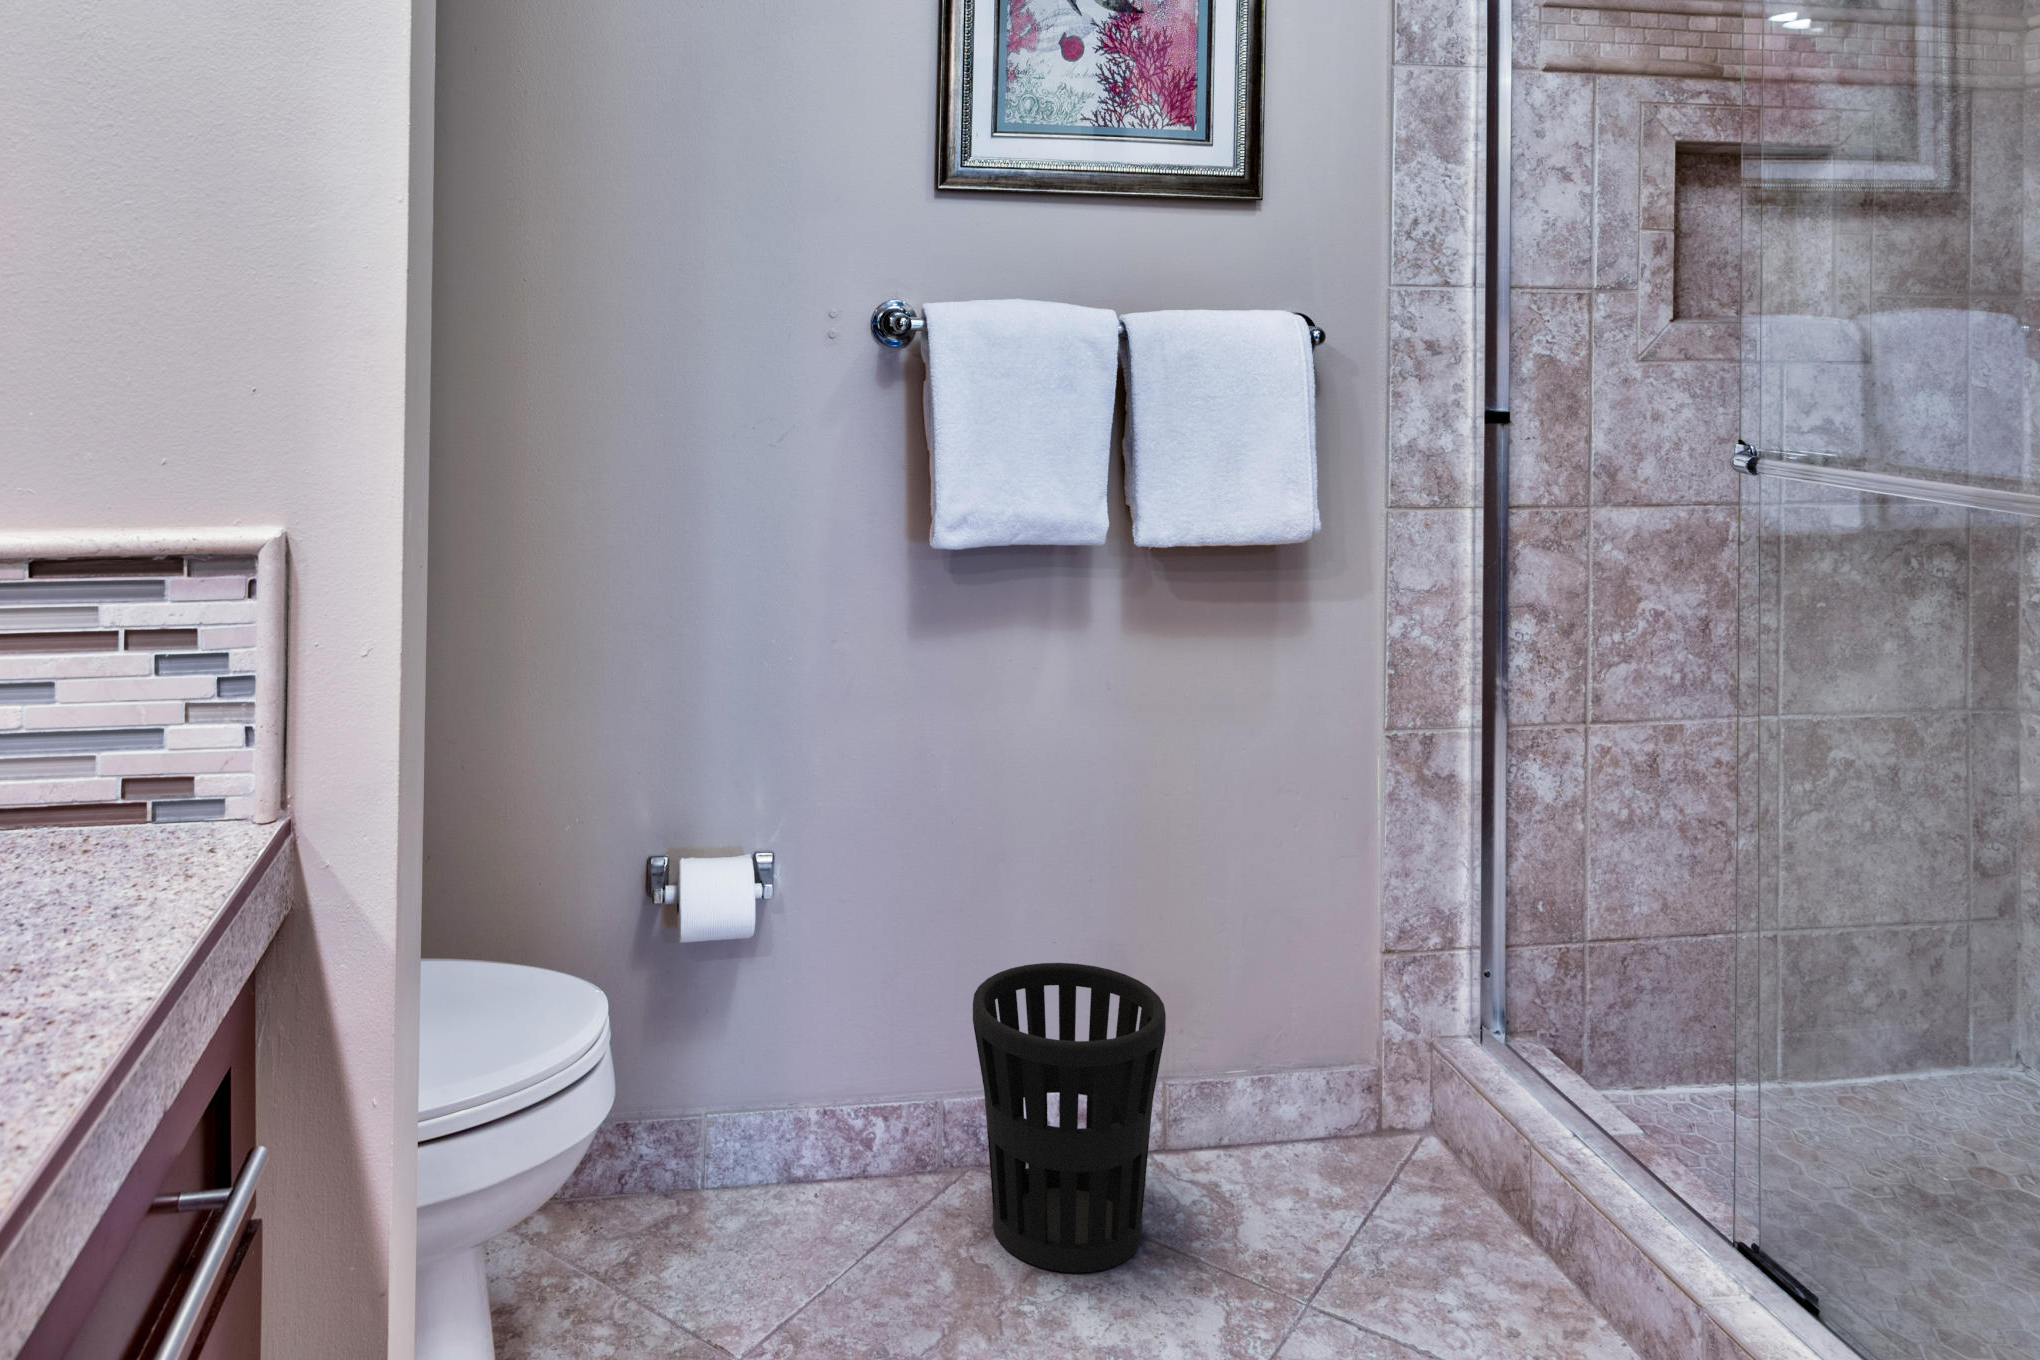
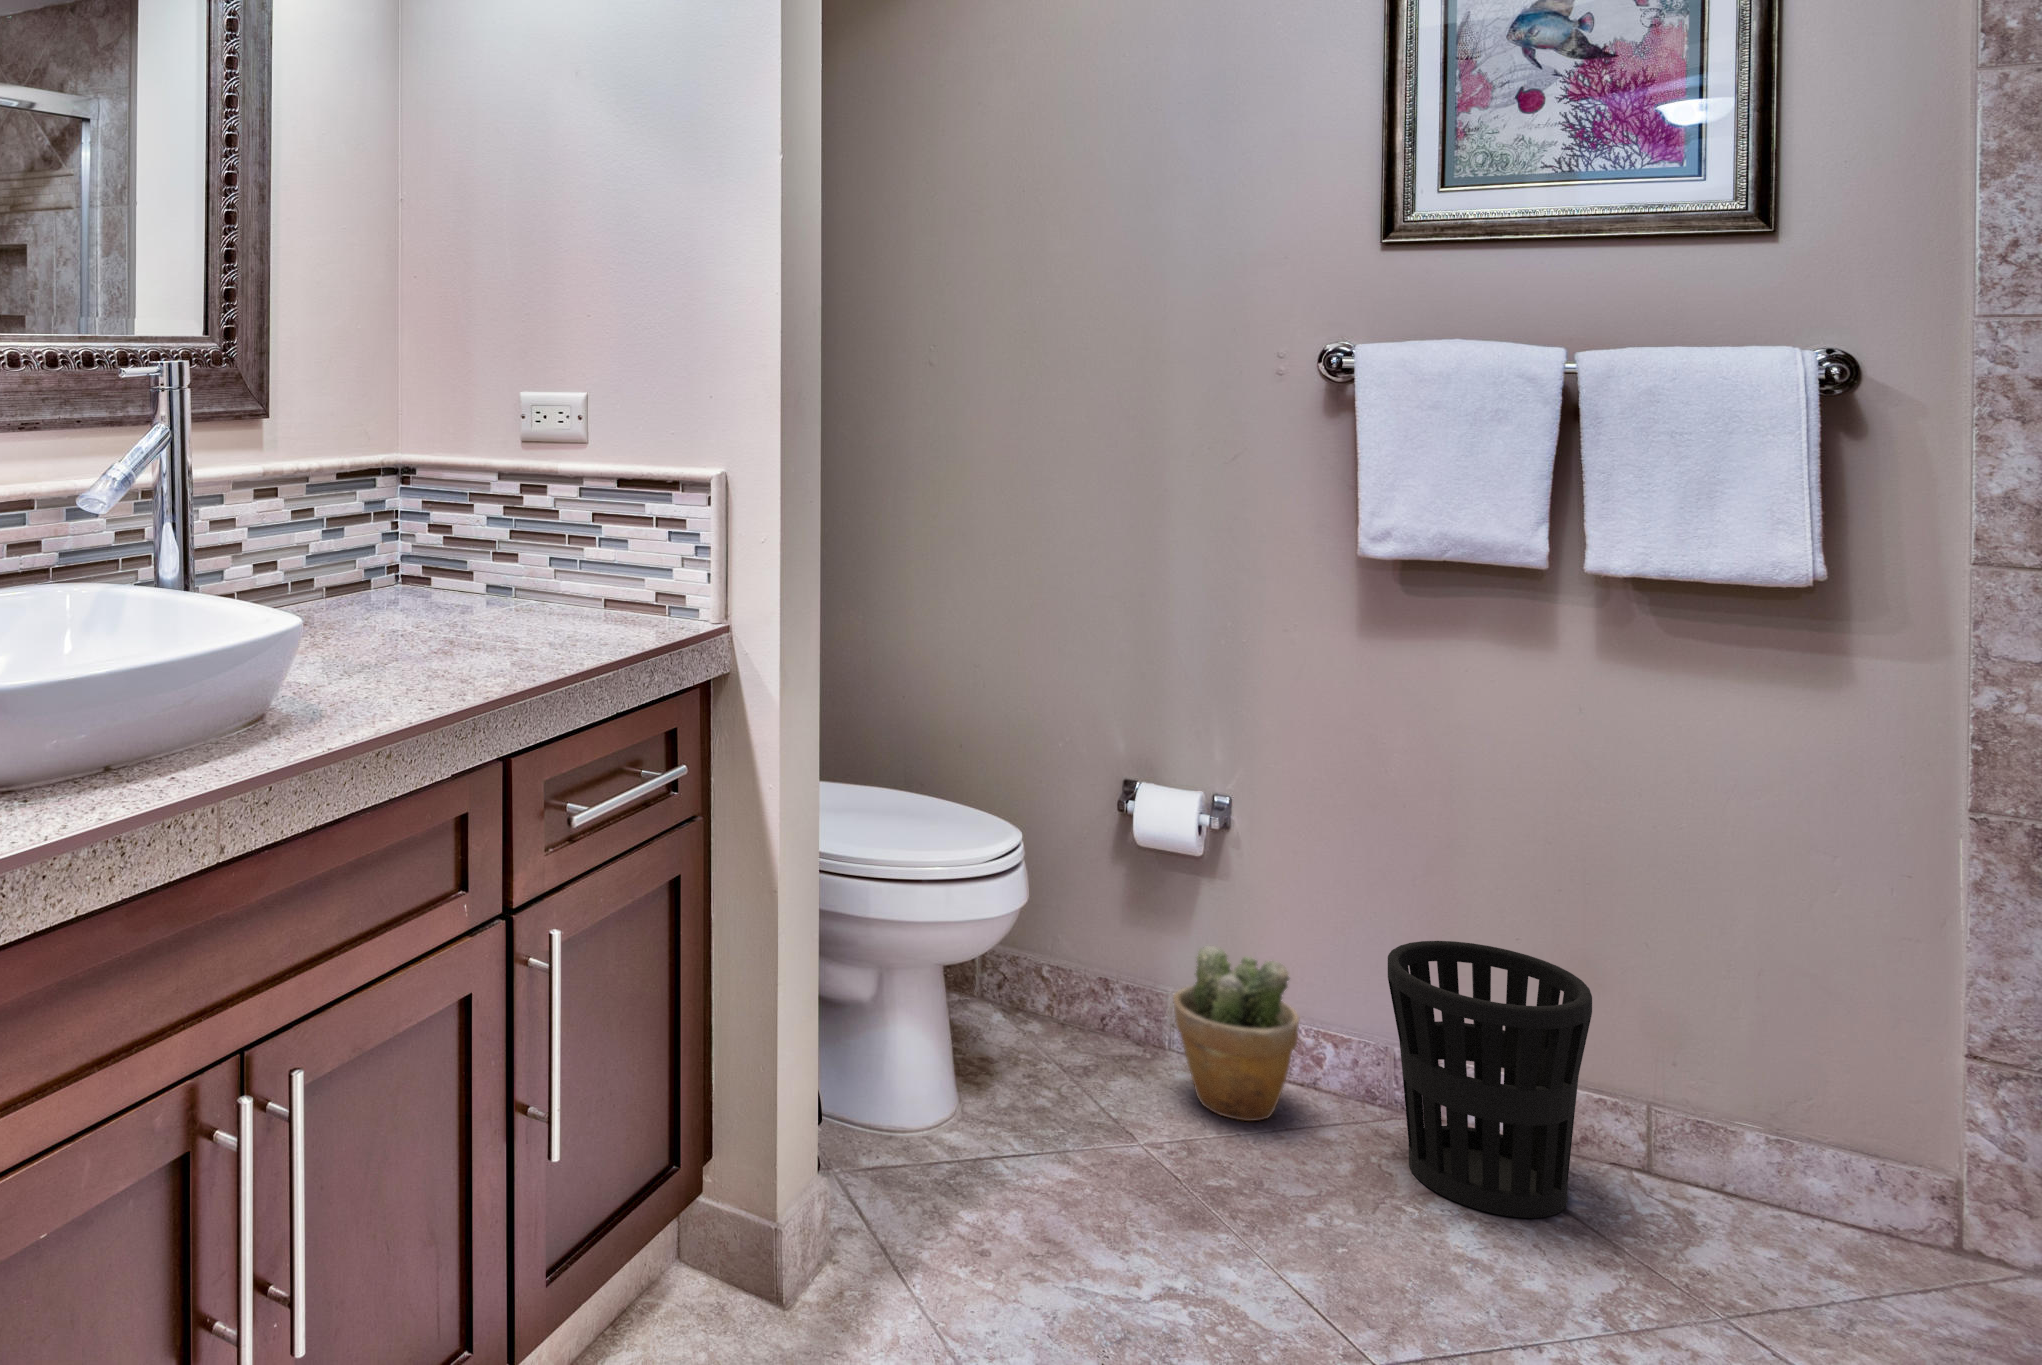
potted plant: none [736,1051,877,1262] -> present [1173,946,1299,1121]

